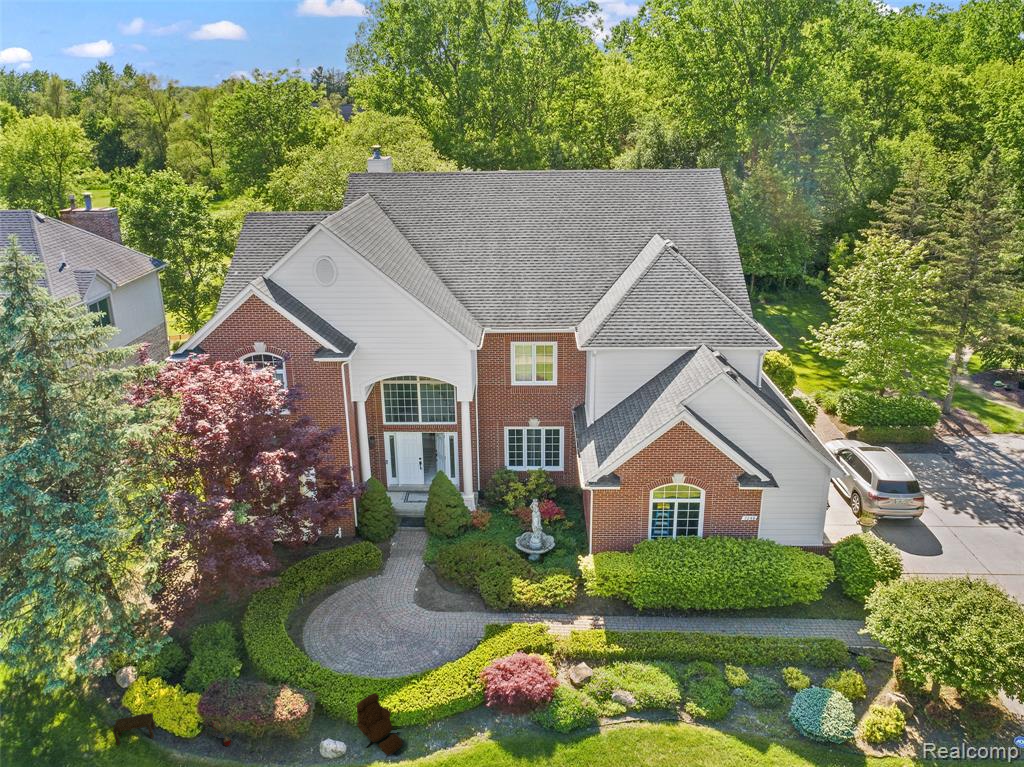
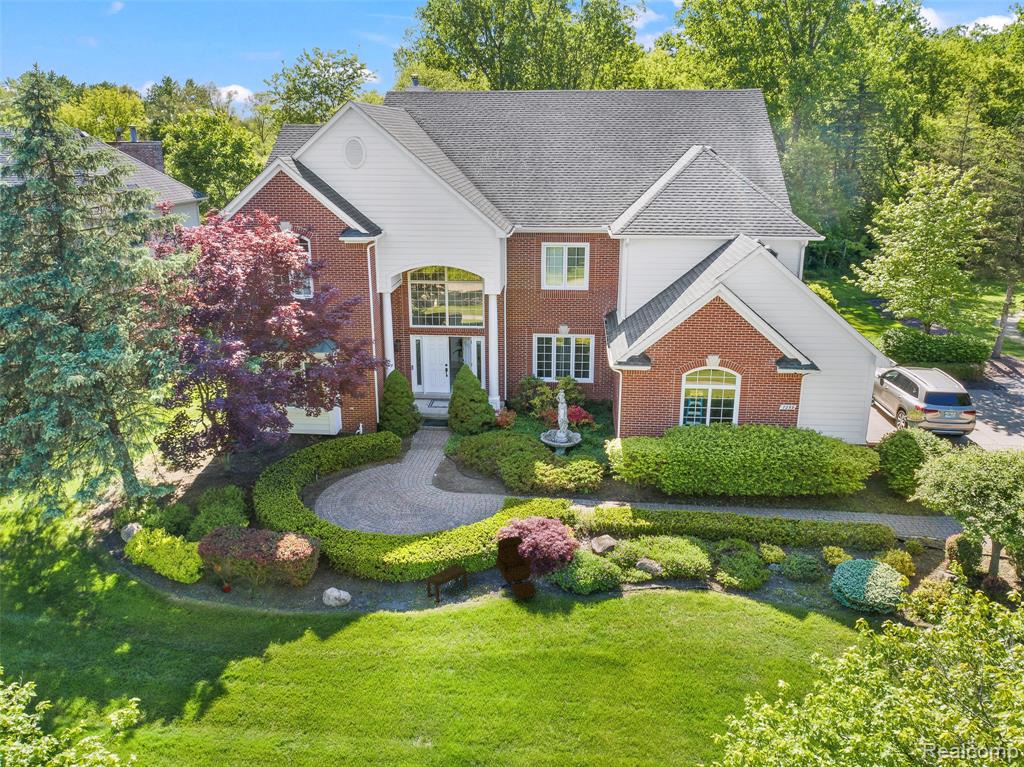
lounge chair: present [356,693,403,758] -> present [496,536,536,602]
bench: present [112,713,155,745] -> present [426,563,467,602]

